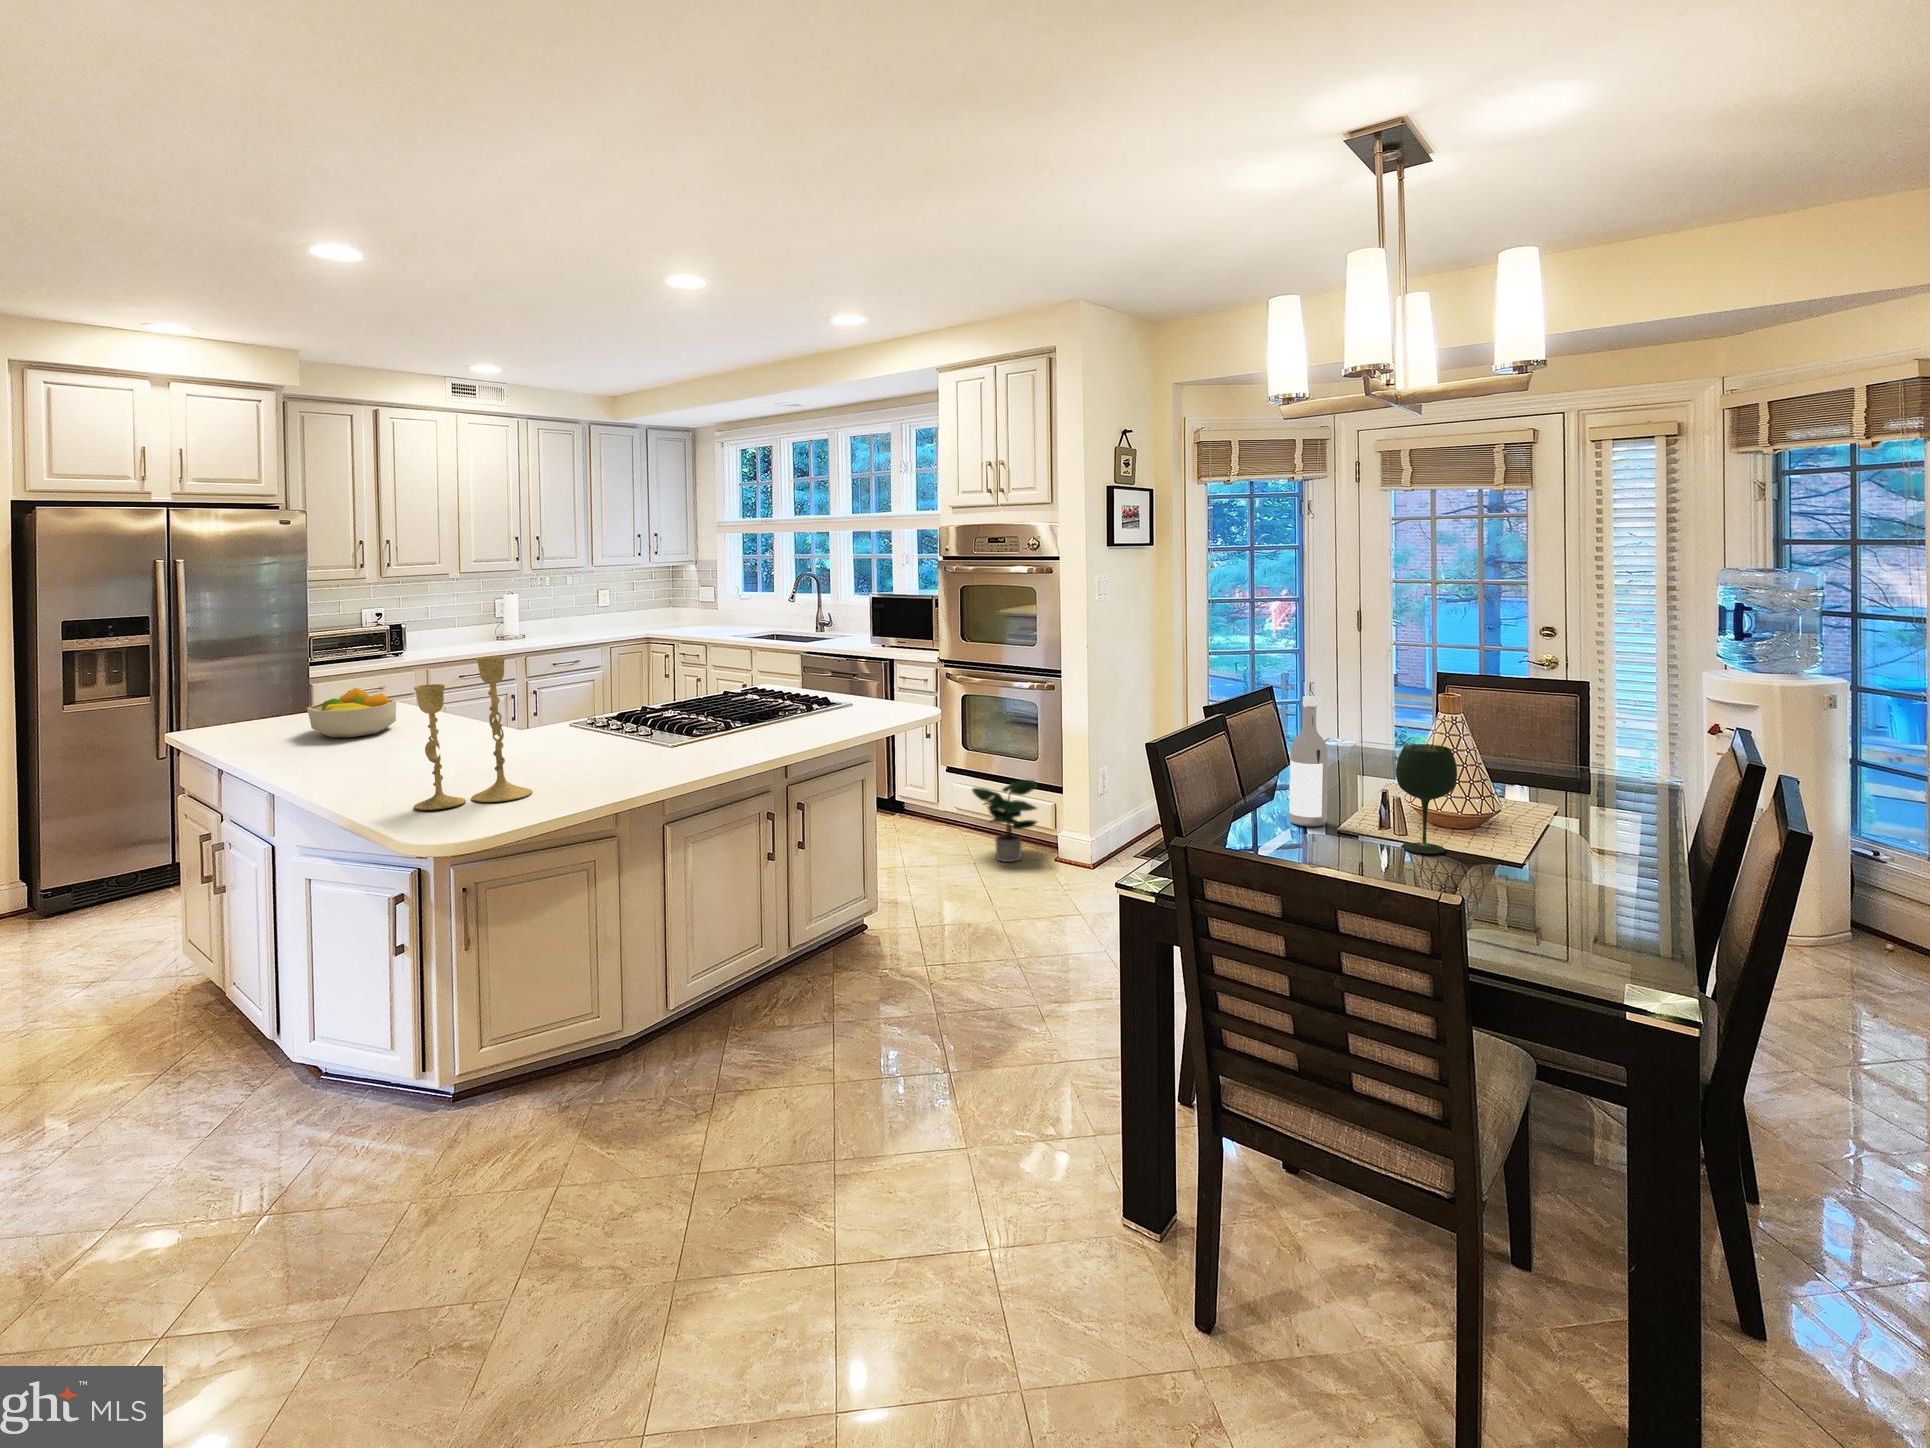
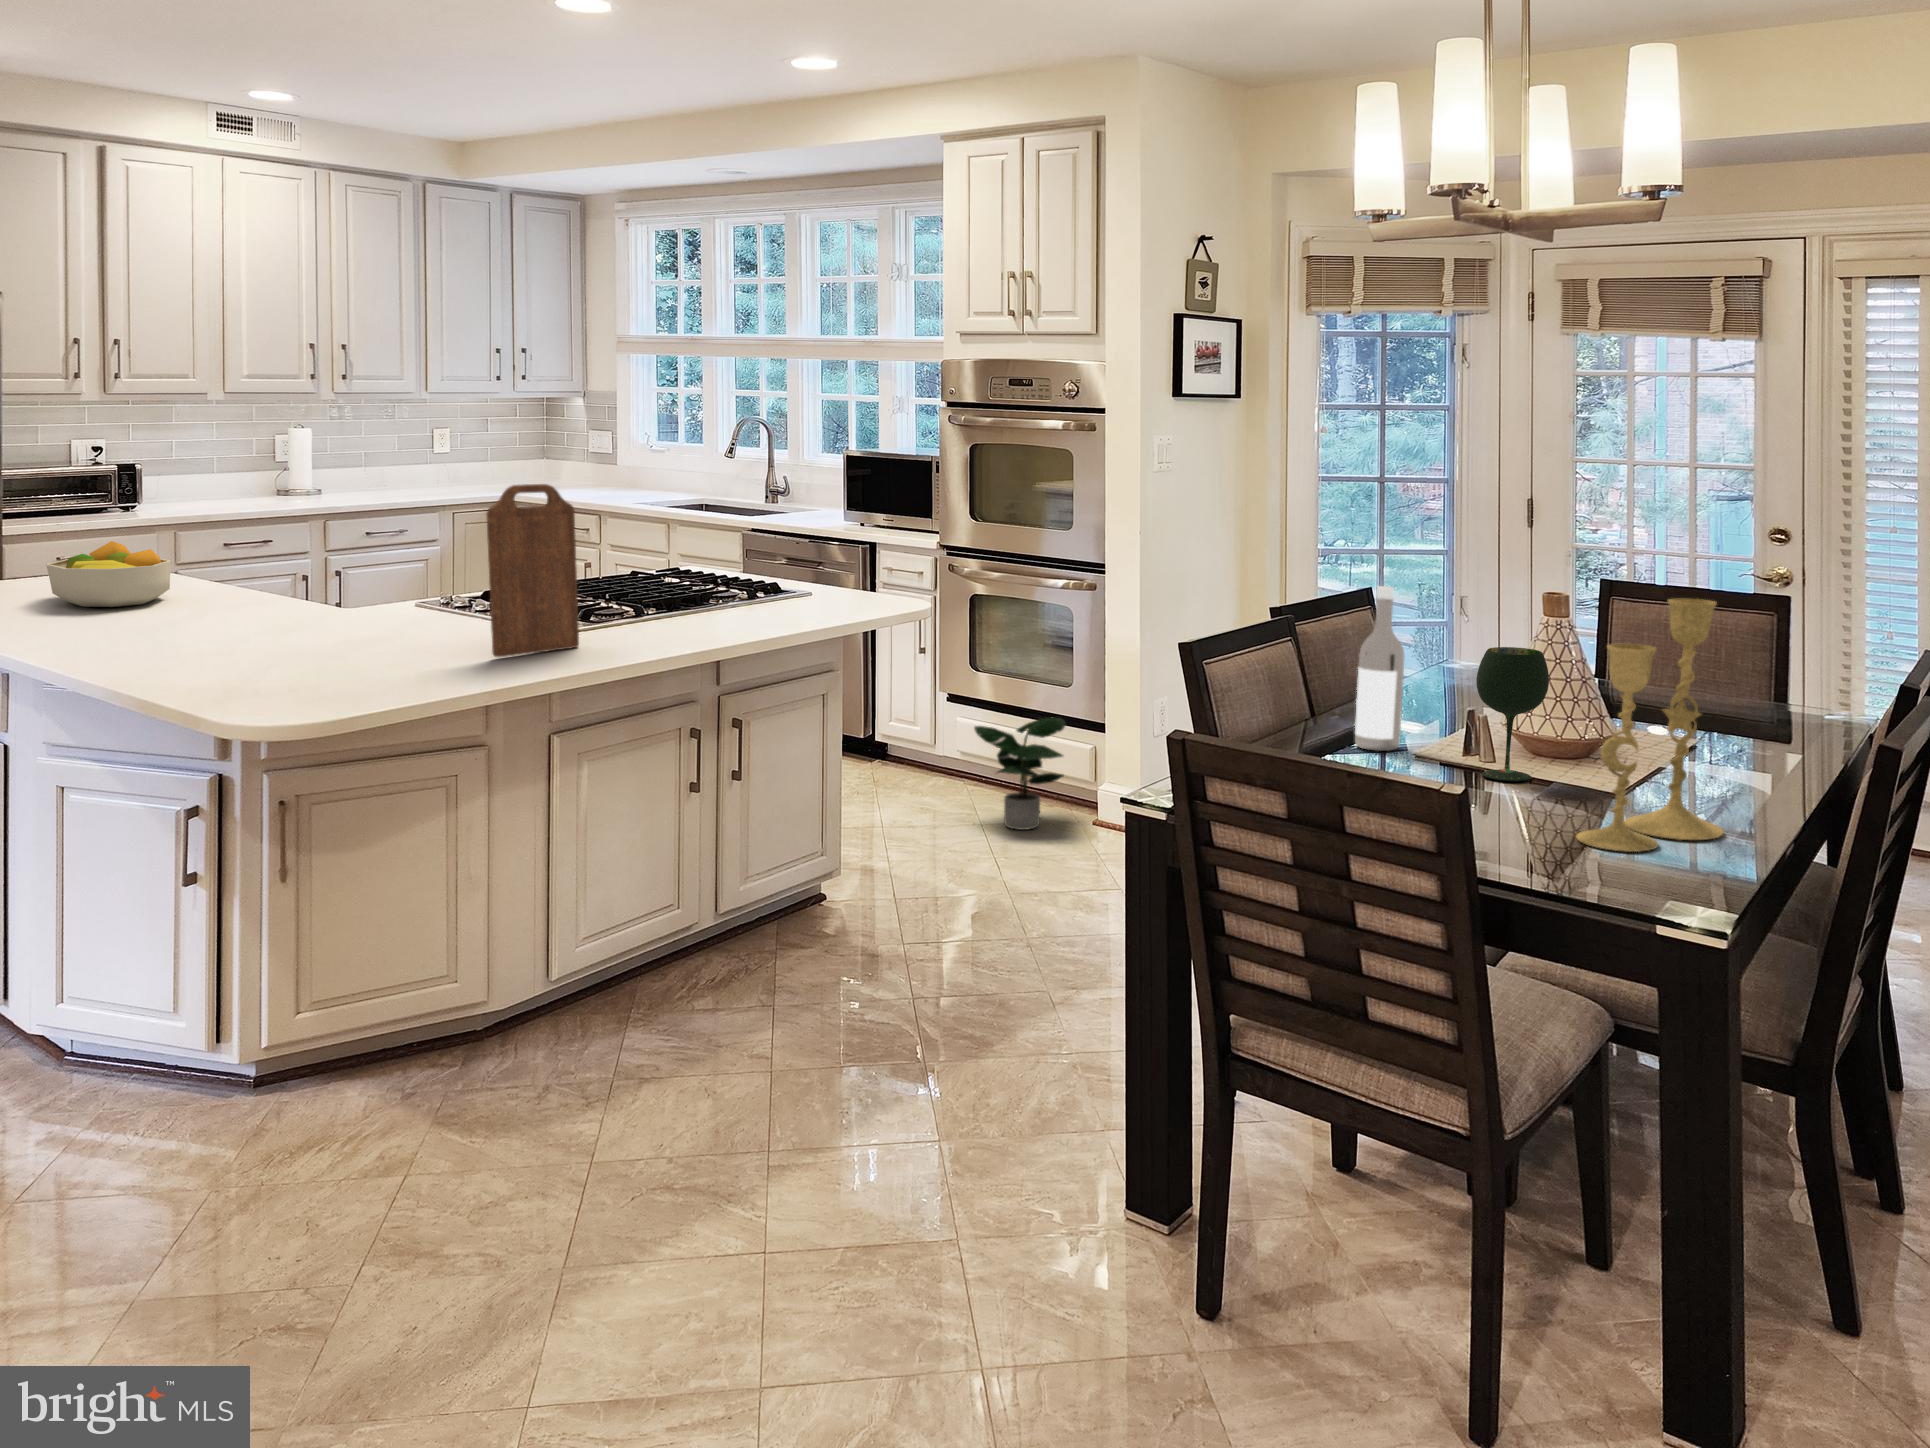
cutting board: none [614,639,686,770] -> present [487,484,579,658]
candlestick: present [414,656,532,810] -> present [1576,599,1723,852]

